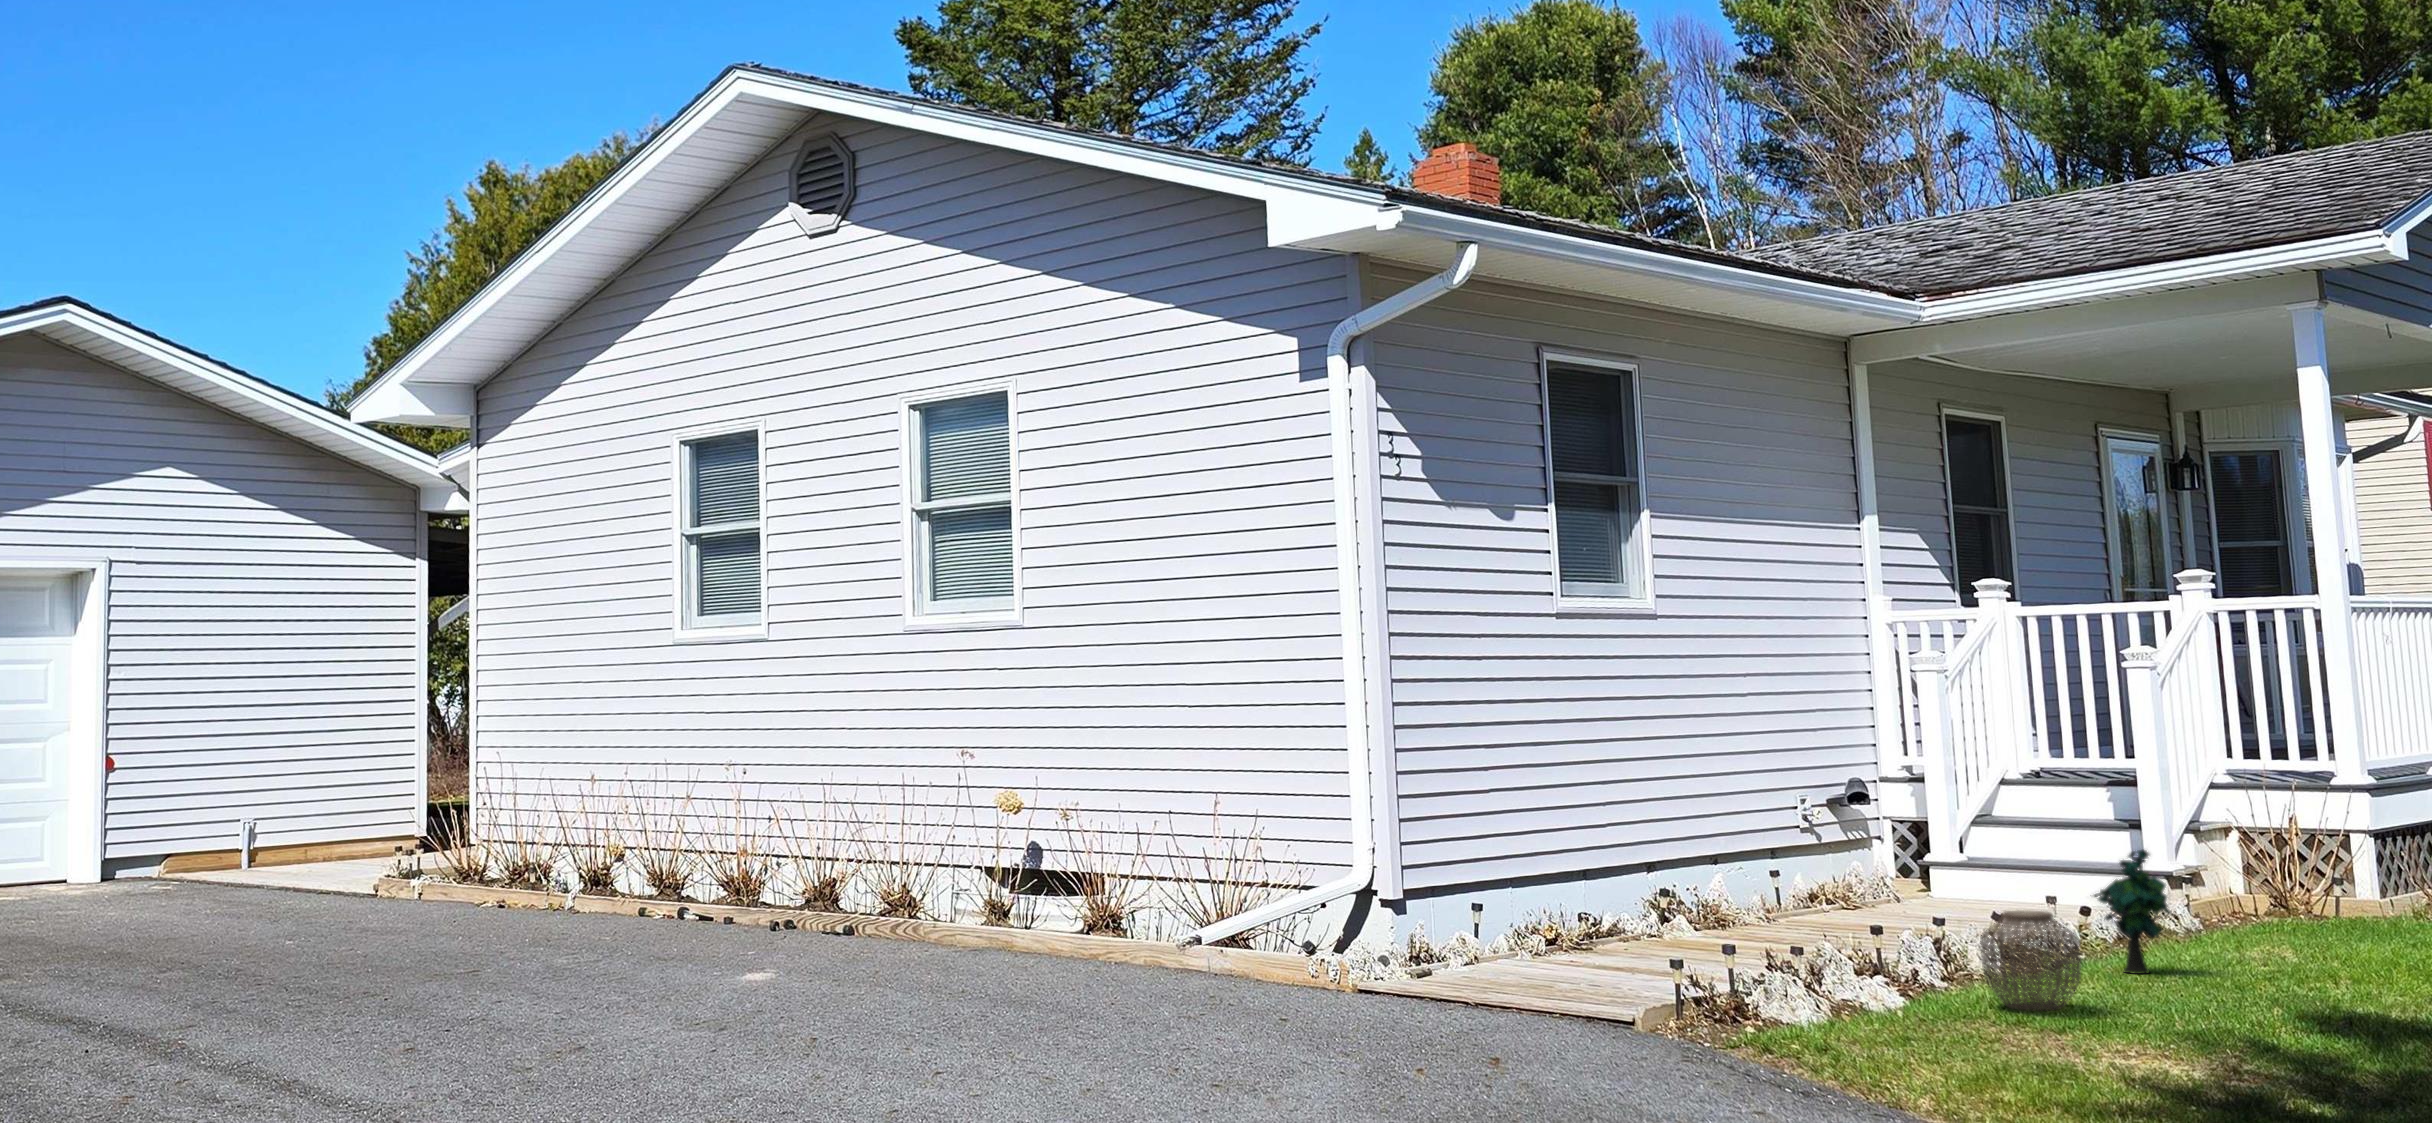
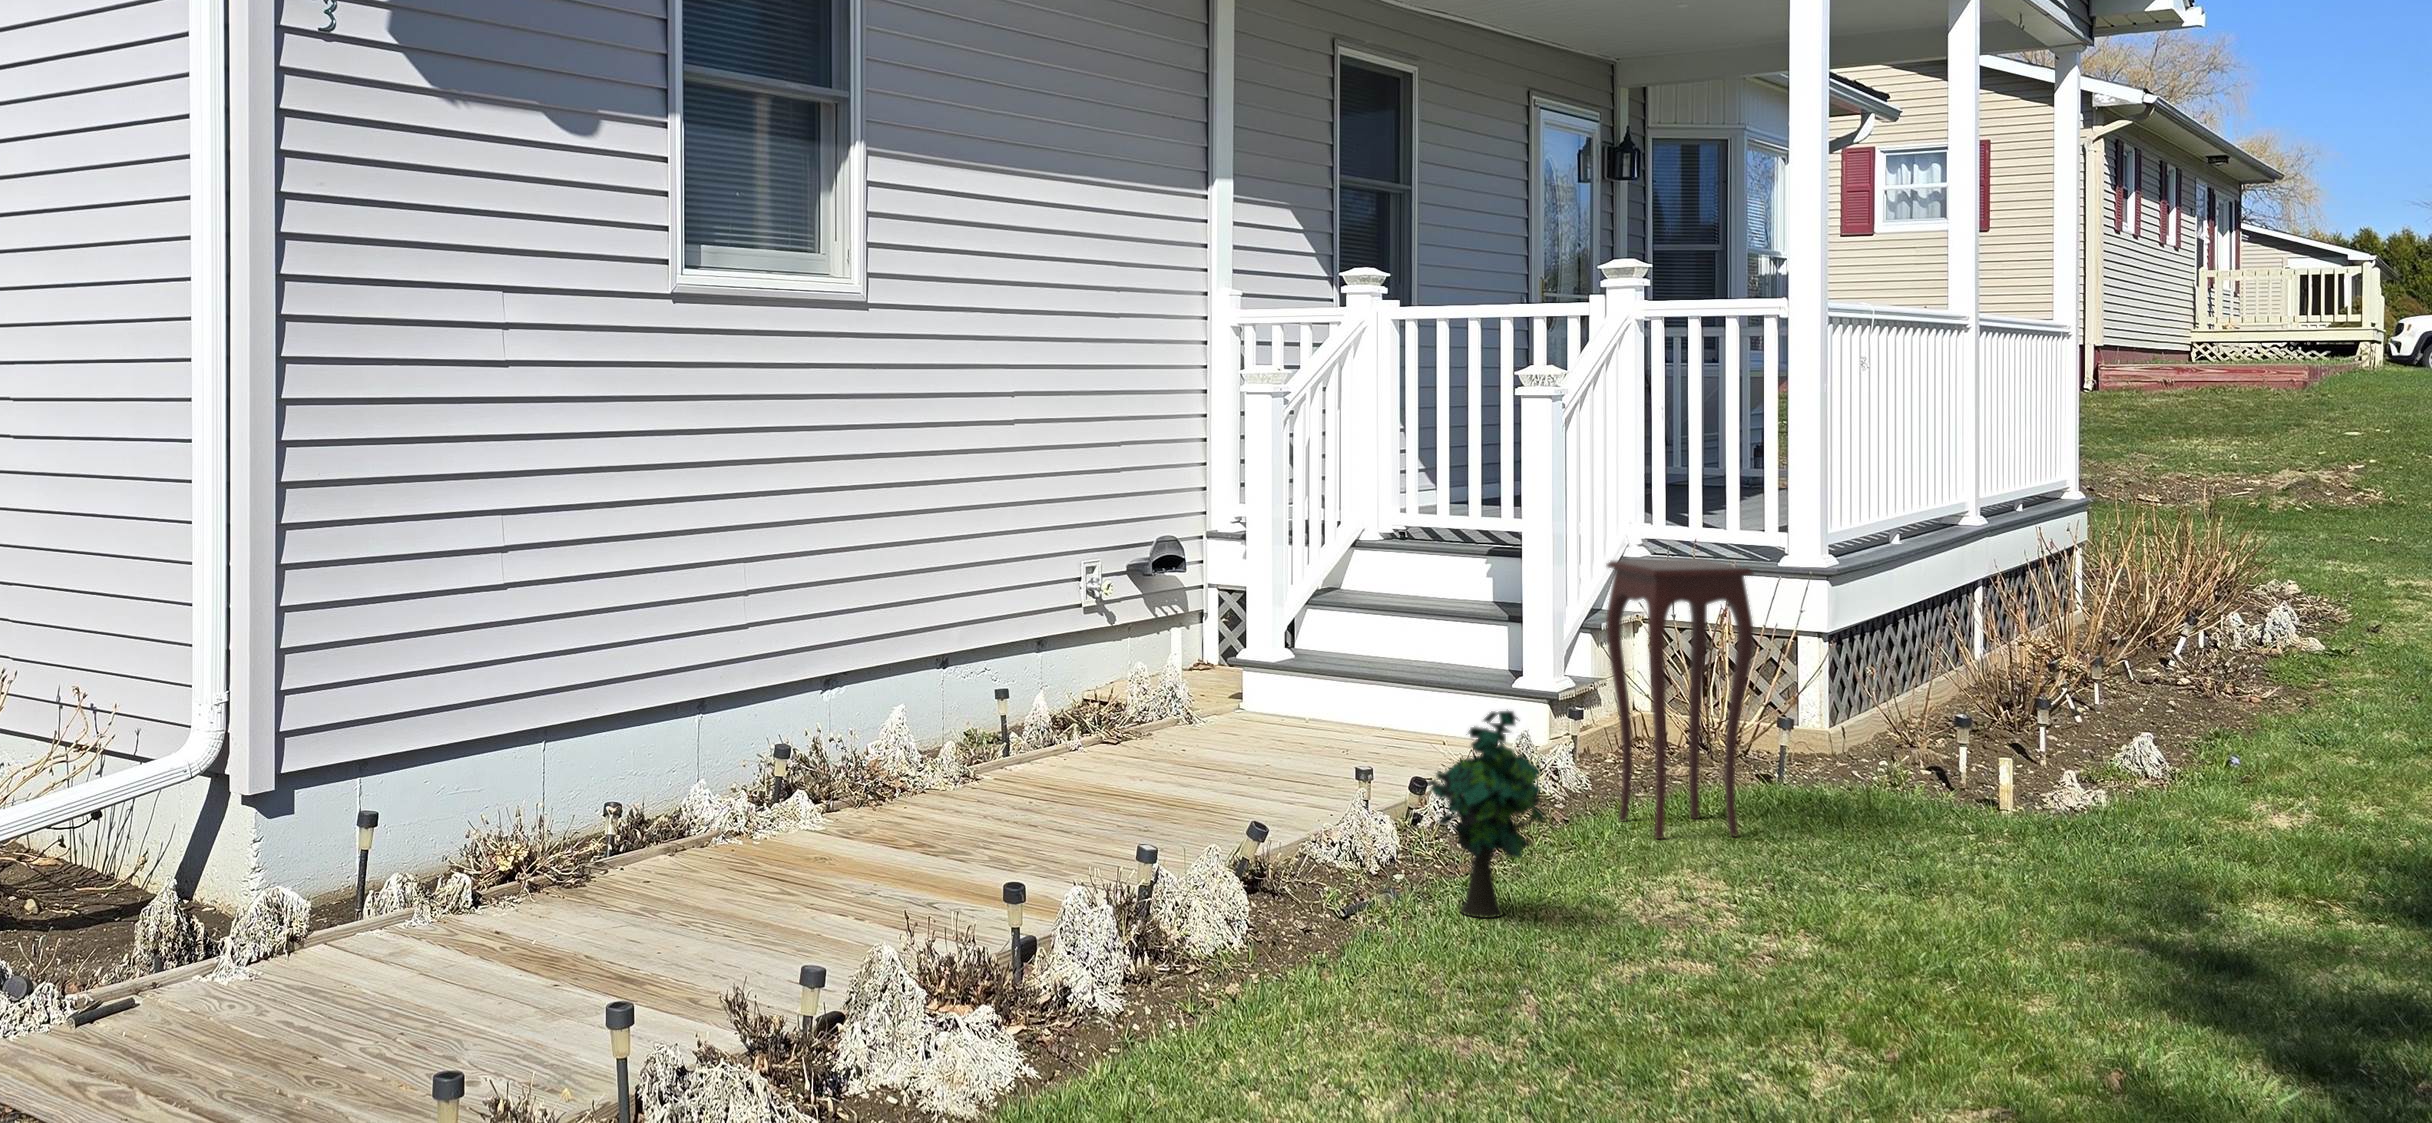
side table: none [2198,769,2306,947] -> present [1606,559,1753,839]
woven basket: present [1980,911,2081,1011] -> none [1196,857,1368,1055]

